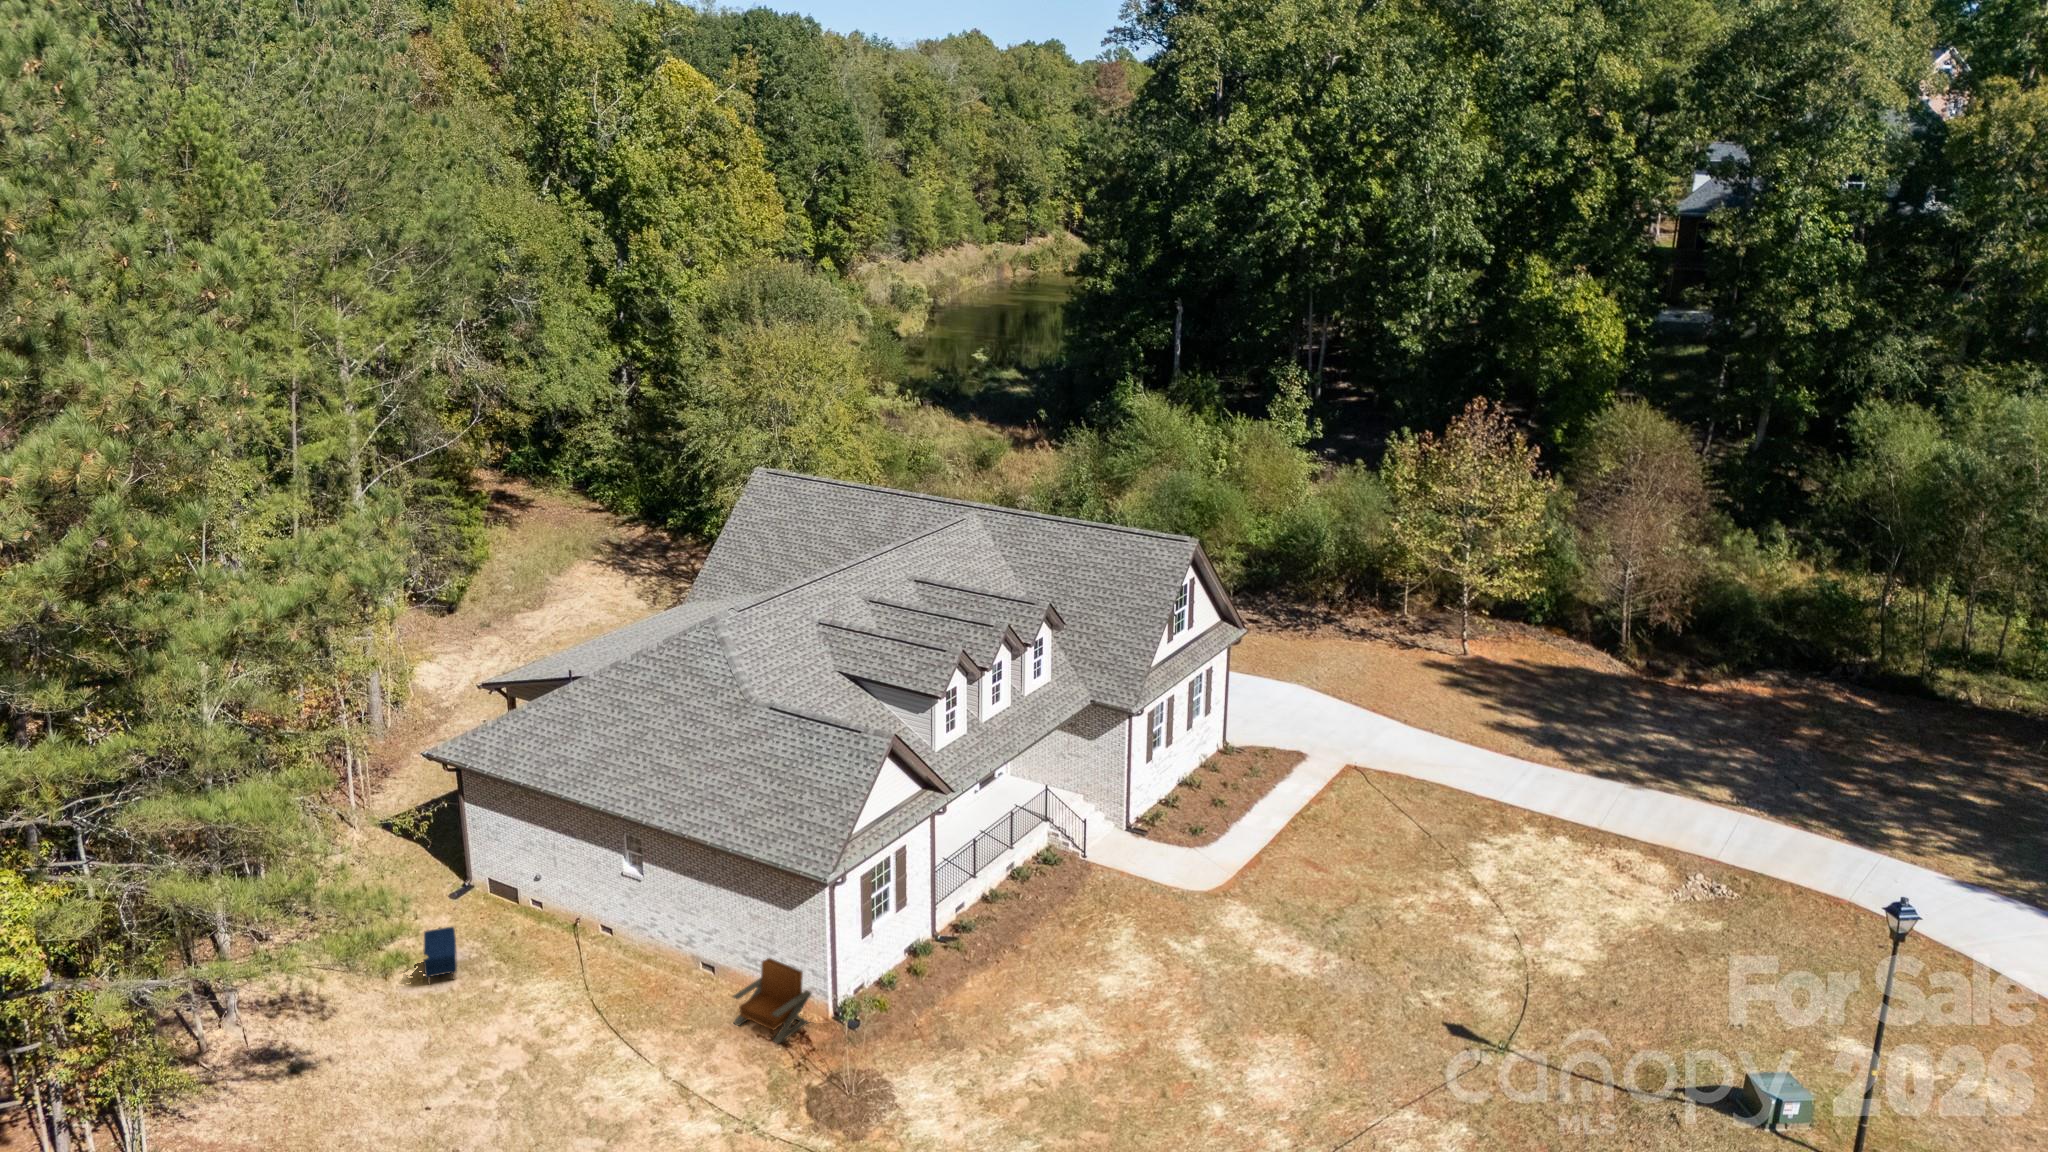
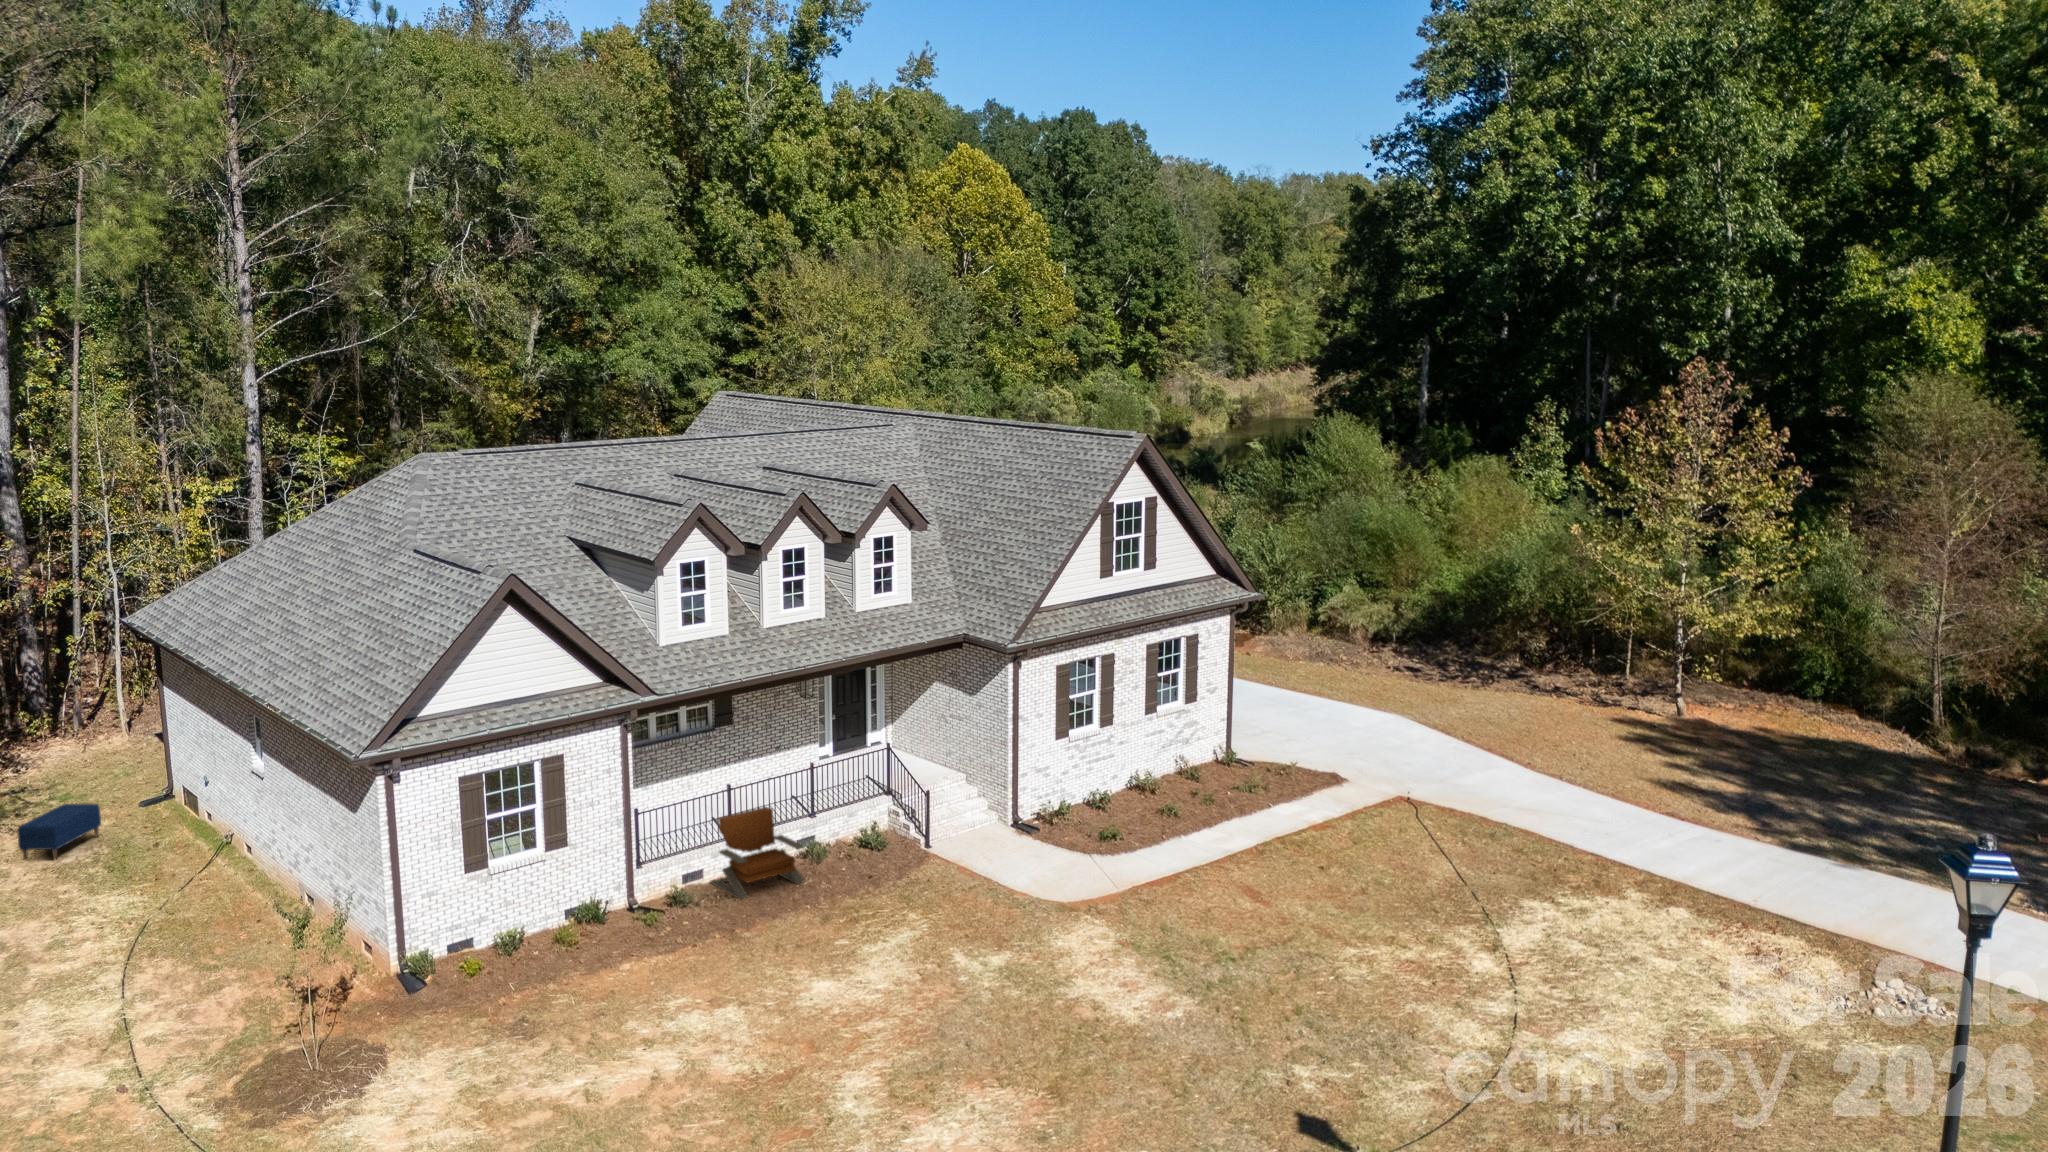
lounge chair: present [733,958,811,1043] -> present [710,807,804,899]

